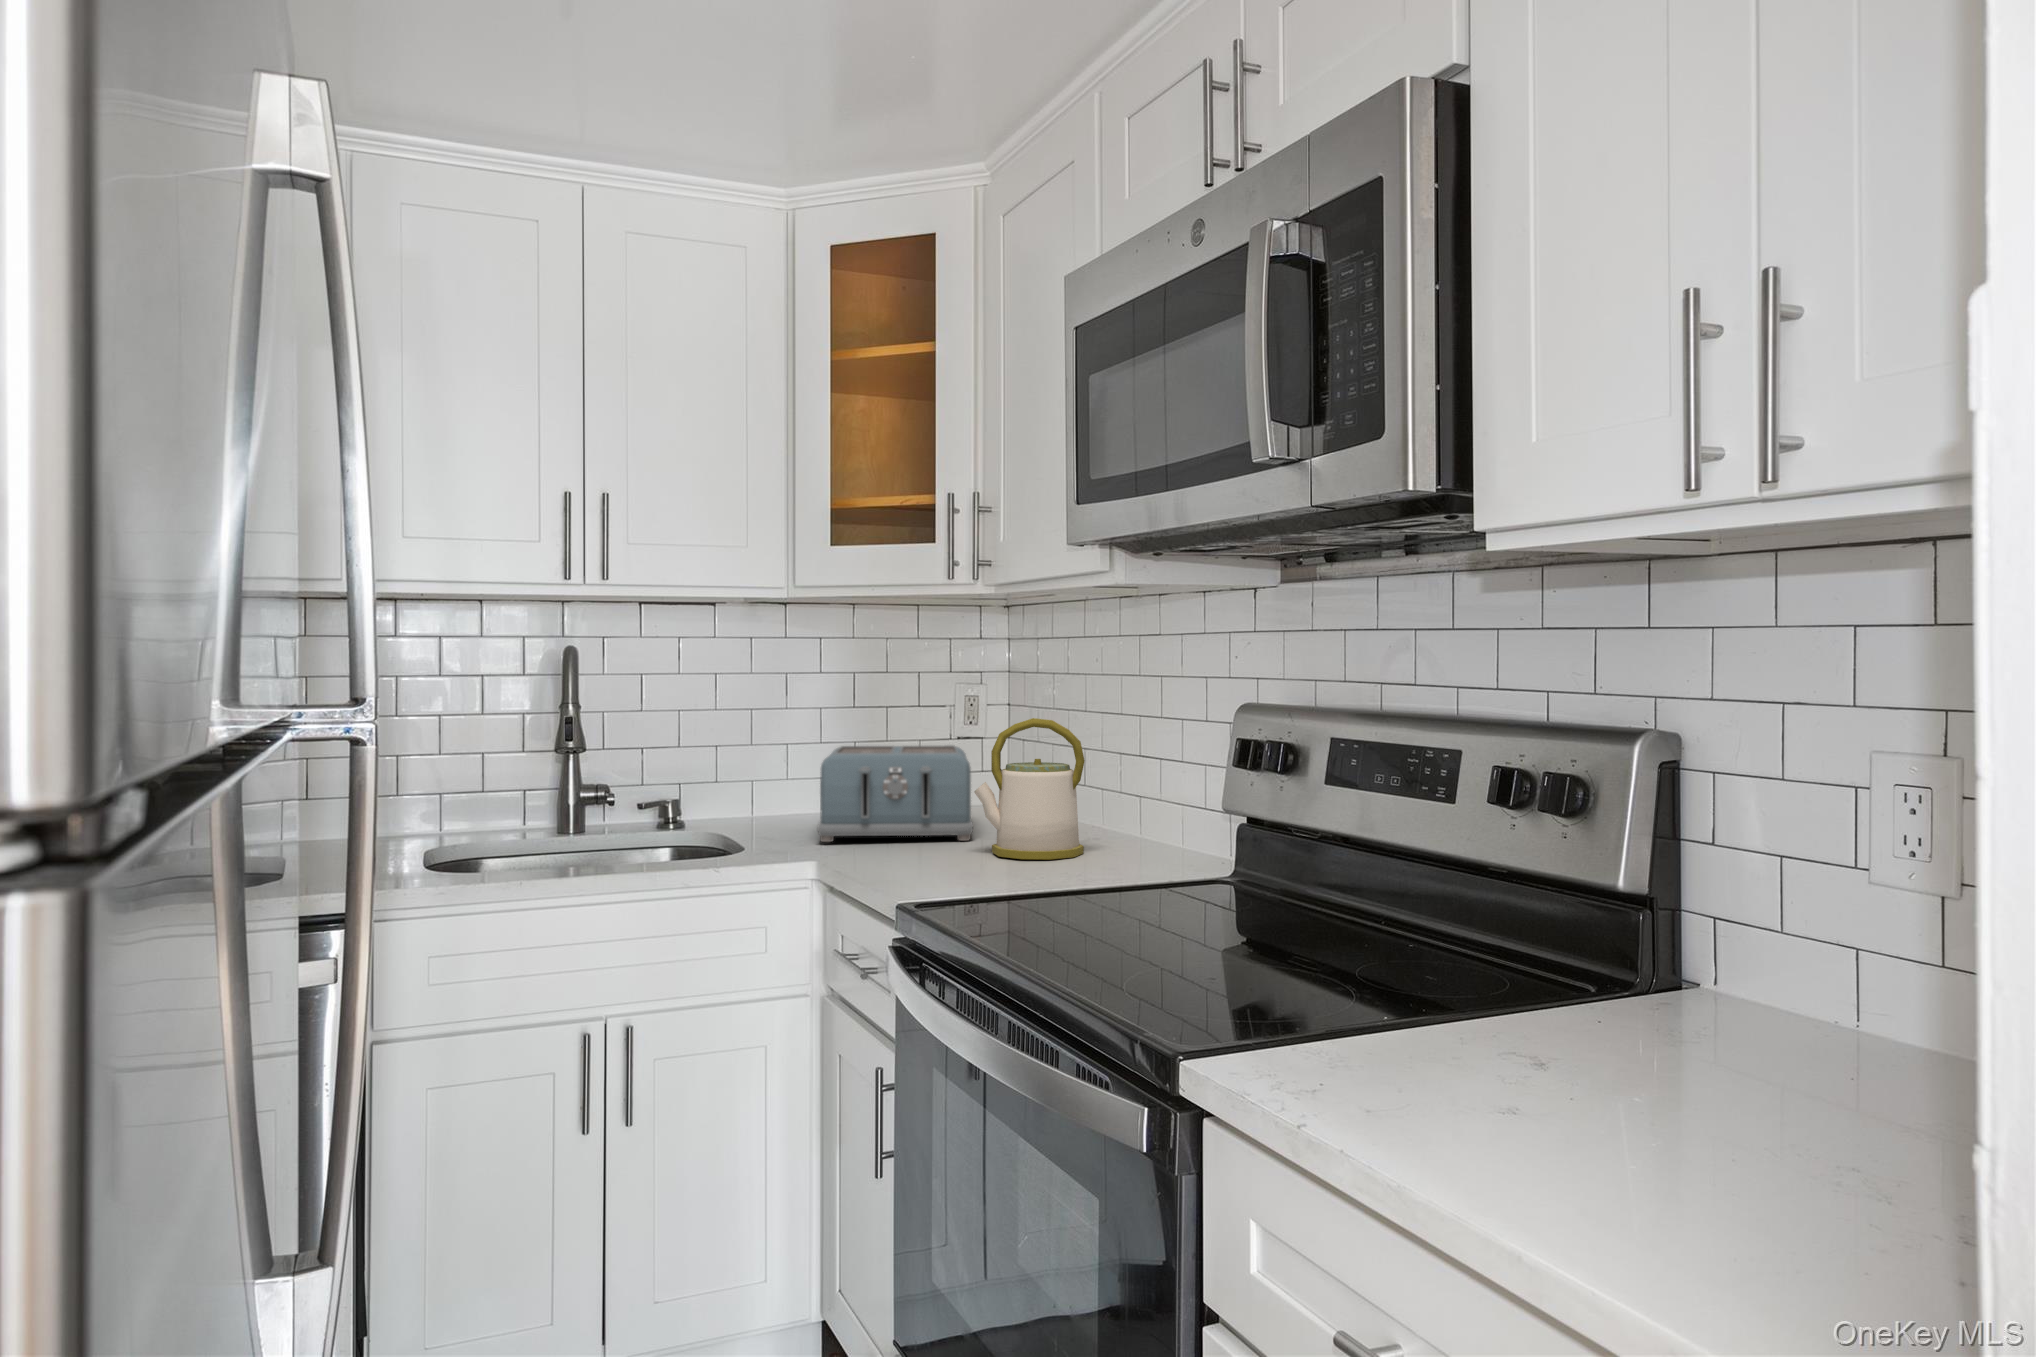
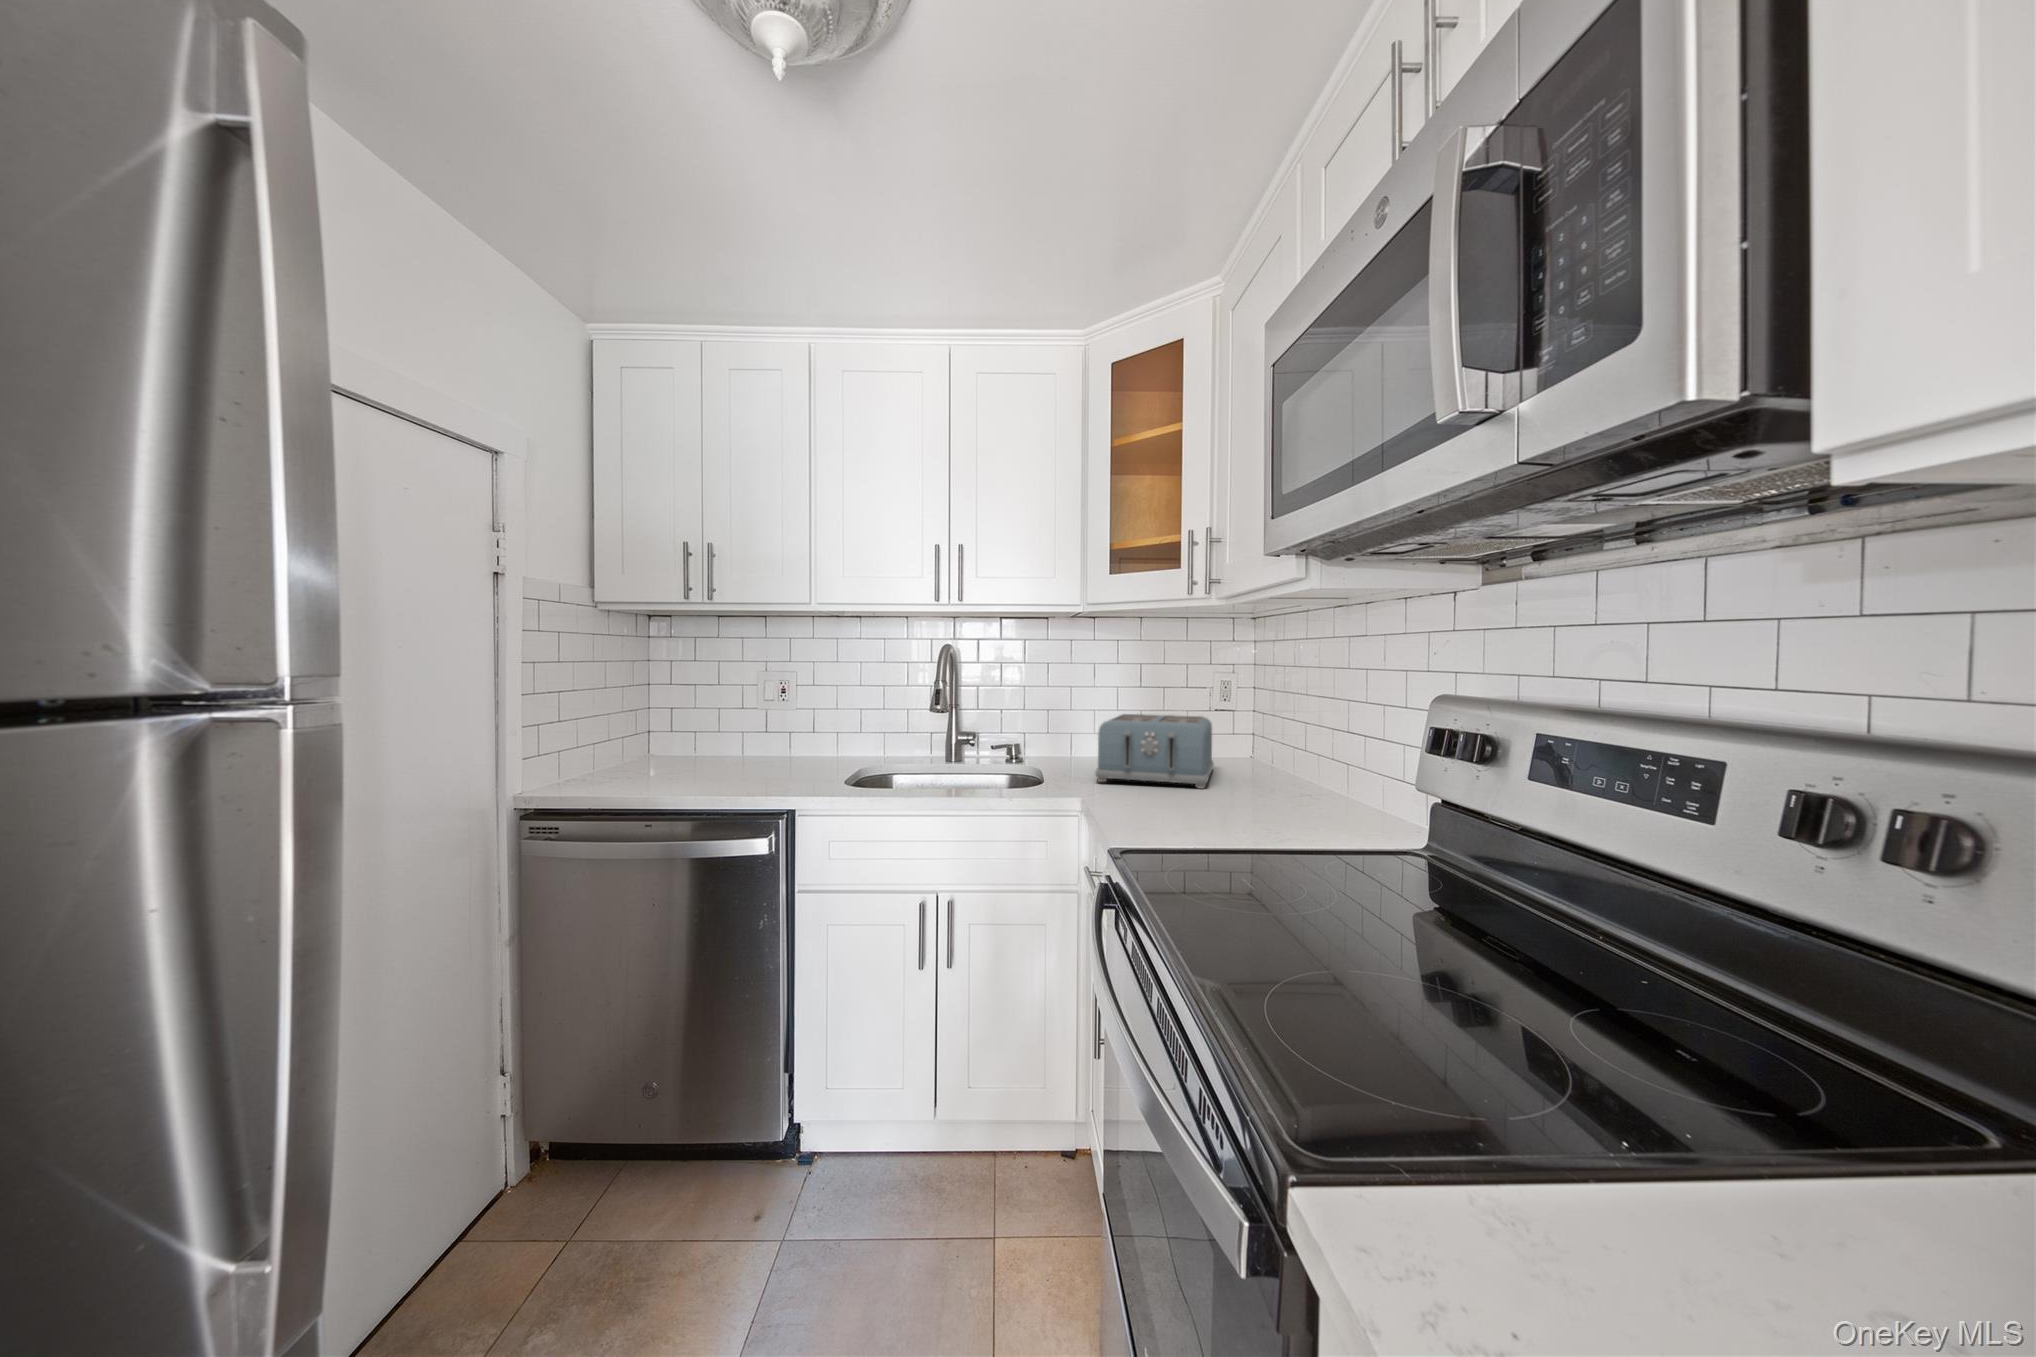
kettle: present [974,718,1085,860] -> none [1202,700,1293,813]

